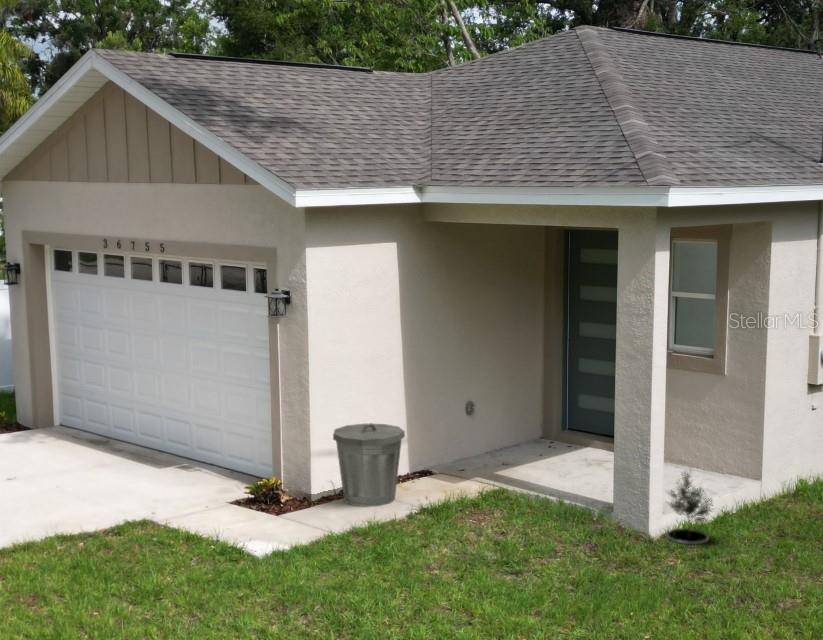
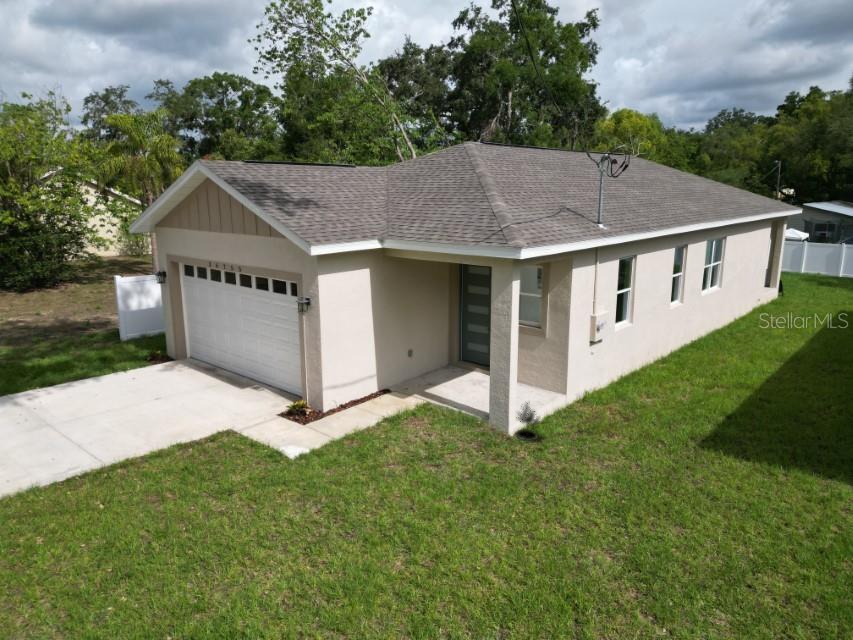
trash can: present [333,423,405,507] -> none [336,368,375,416]

